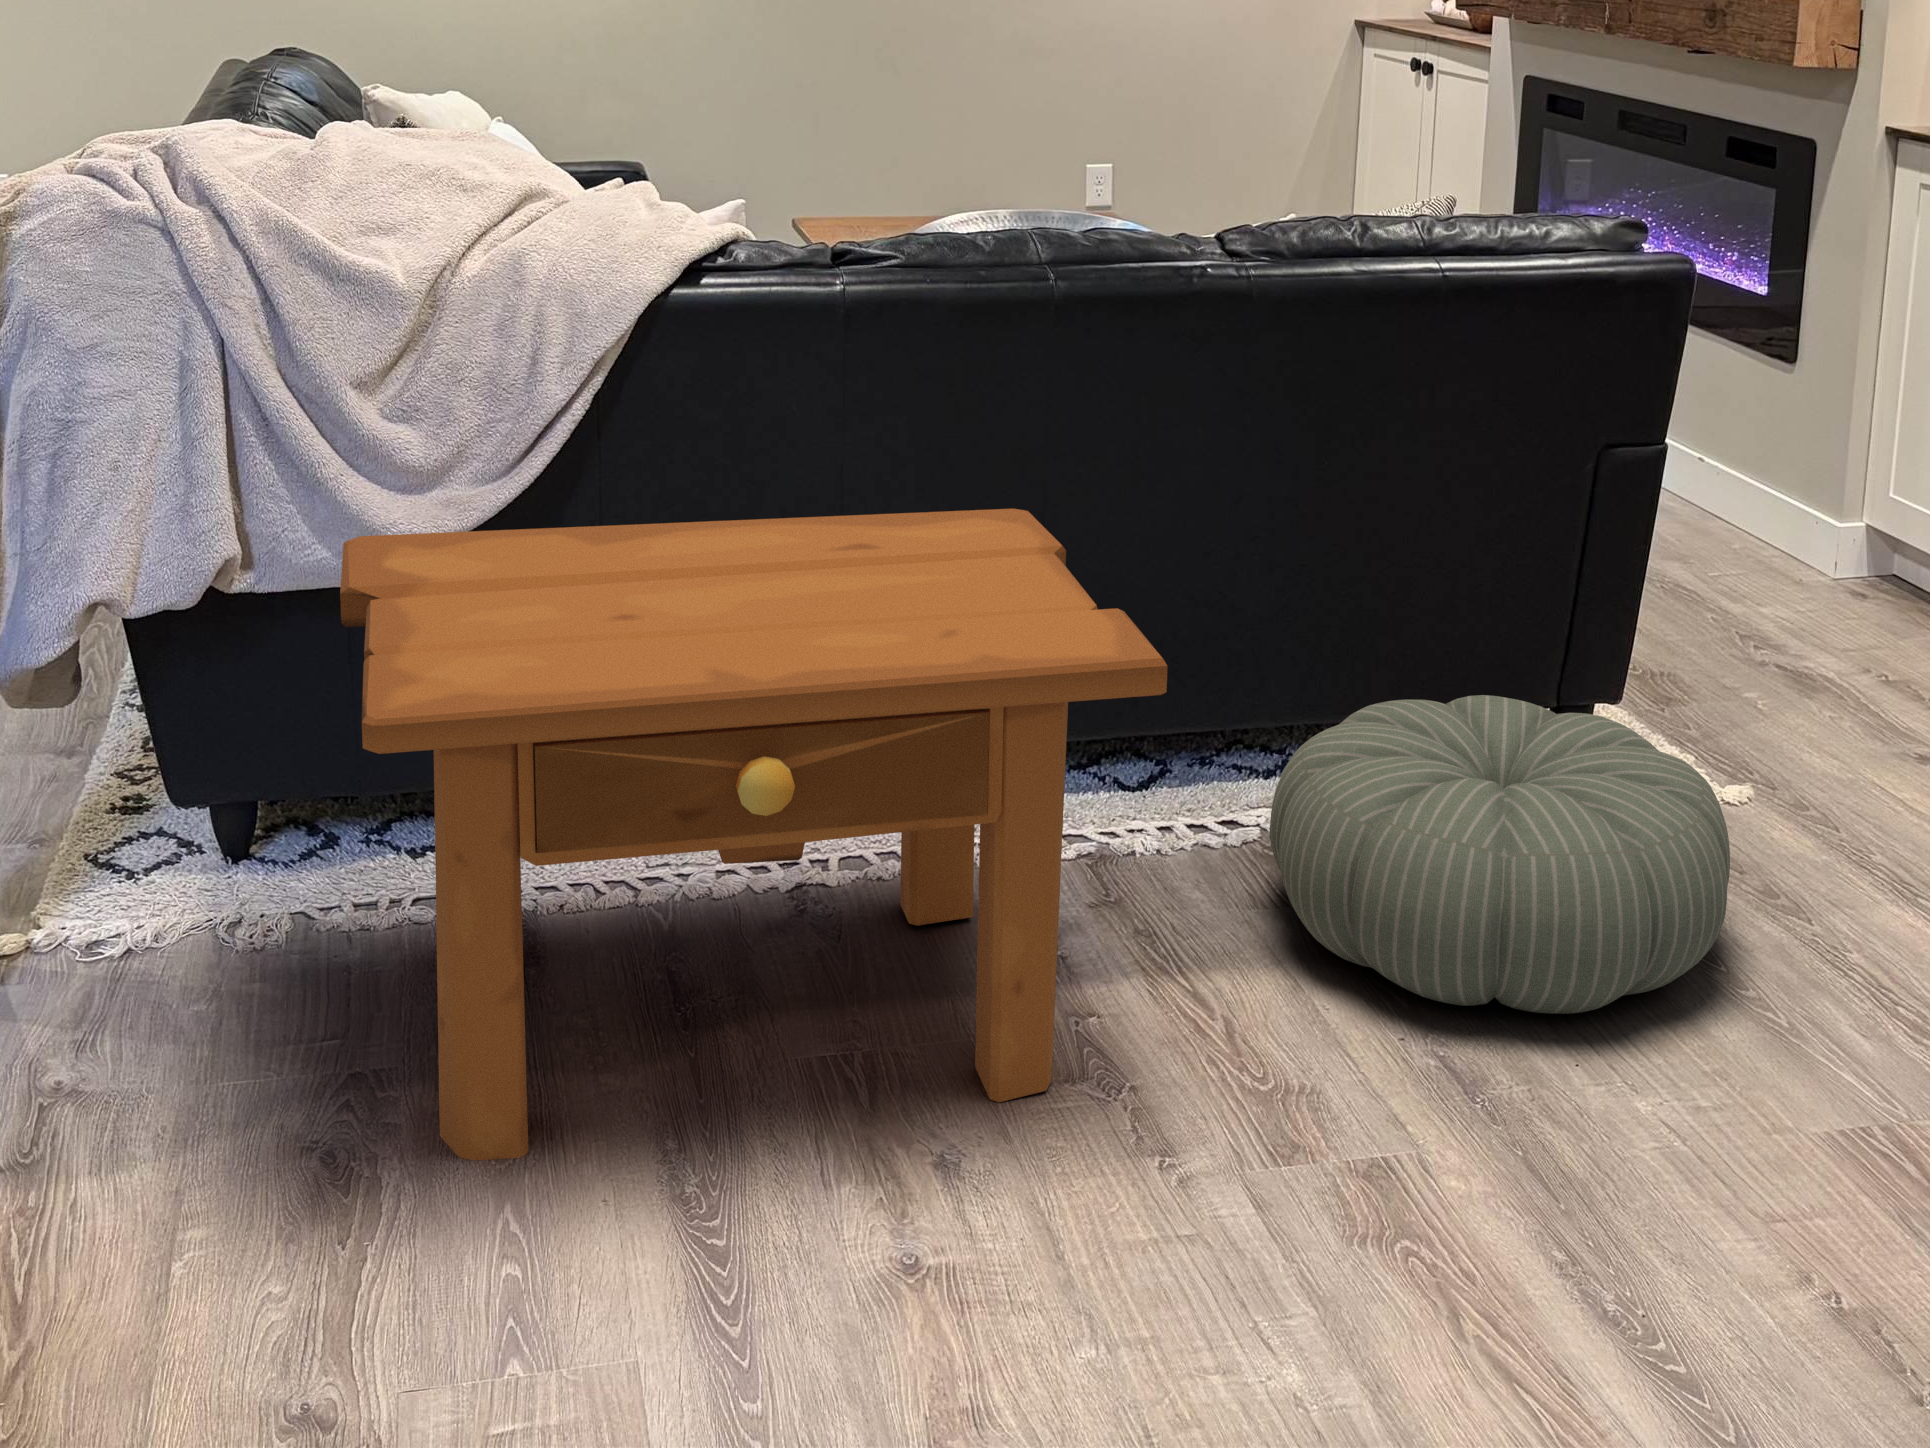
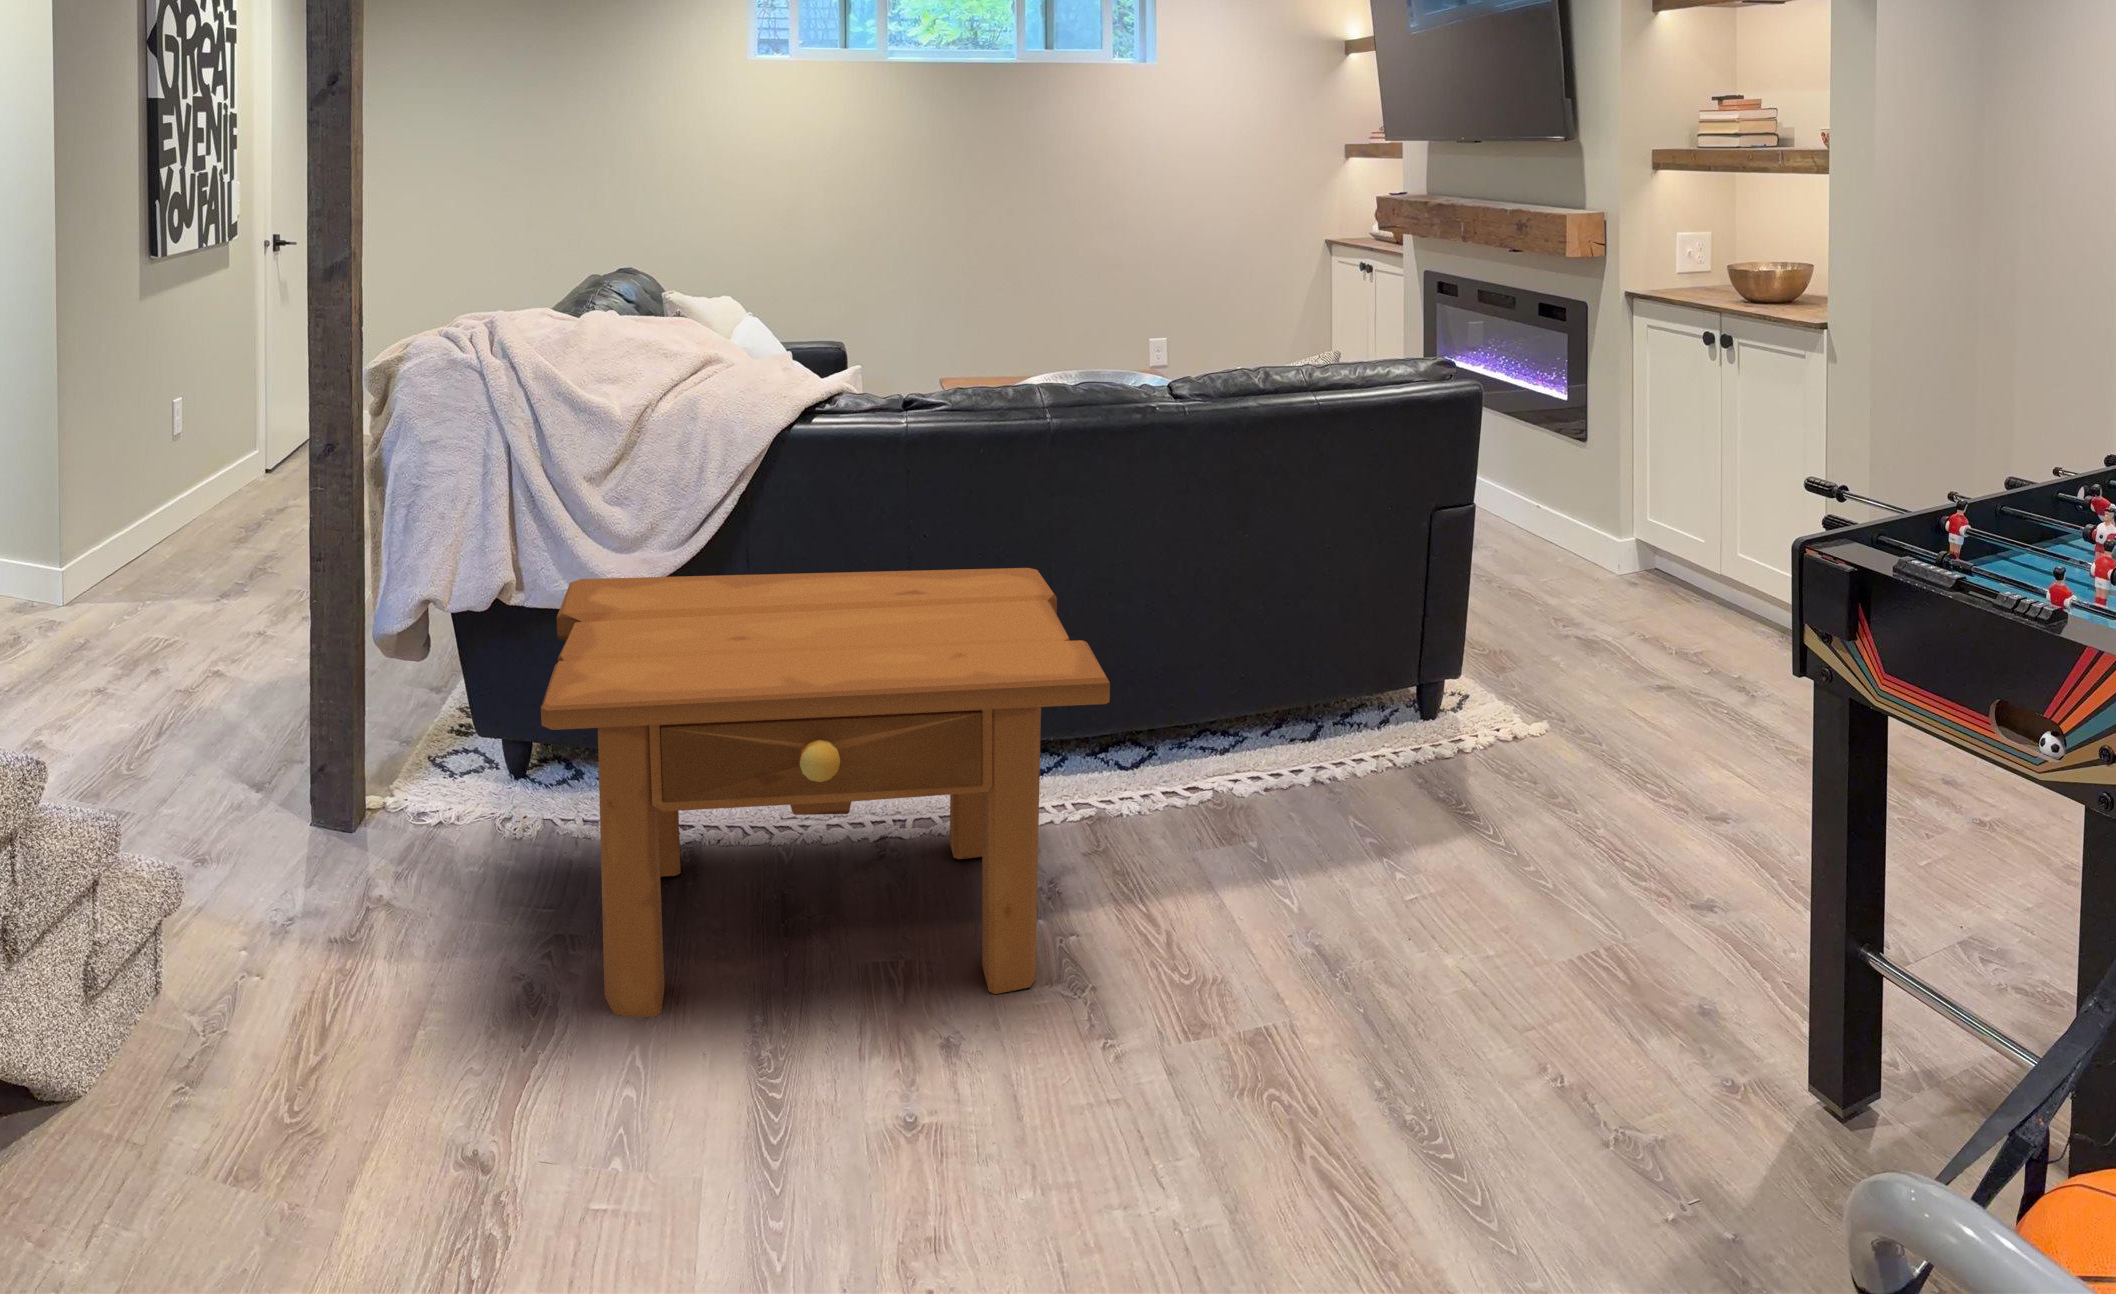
pouf: present [1270,695,1730,1014] -> none [1211,708,1552,948]

